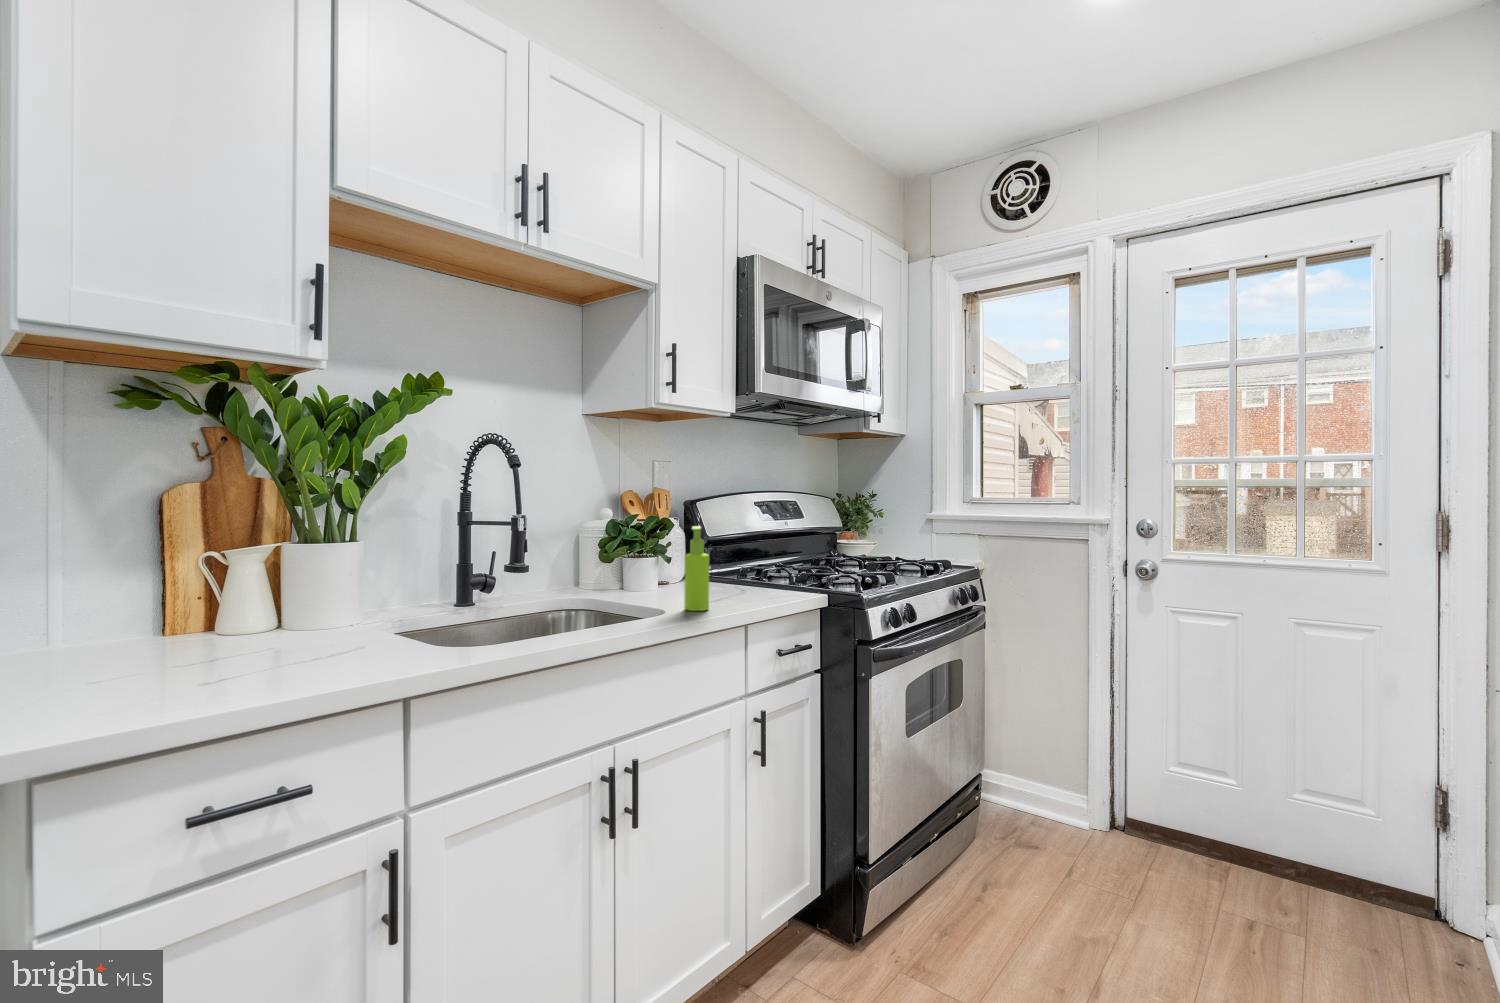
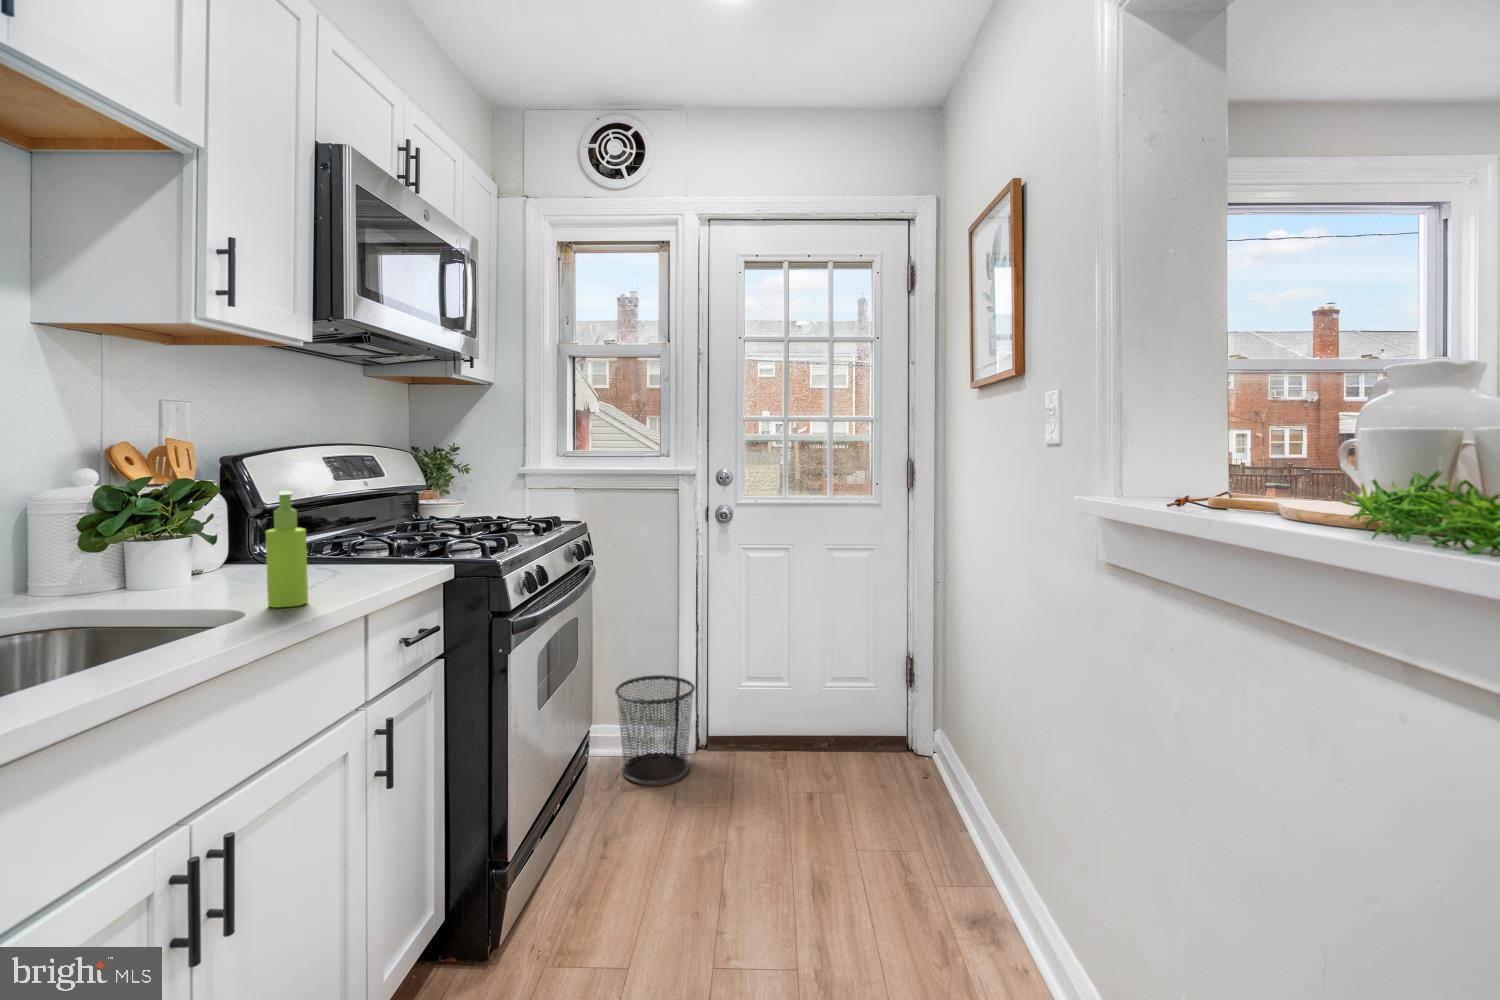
waste bin: none [1008,736,1102,858] -> present [615,675,695,785]

